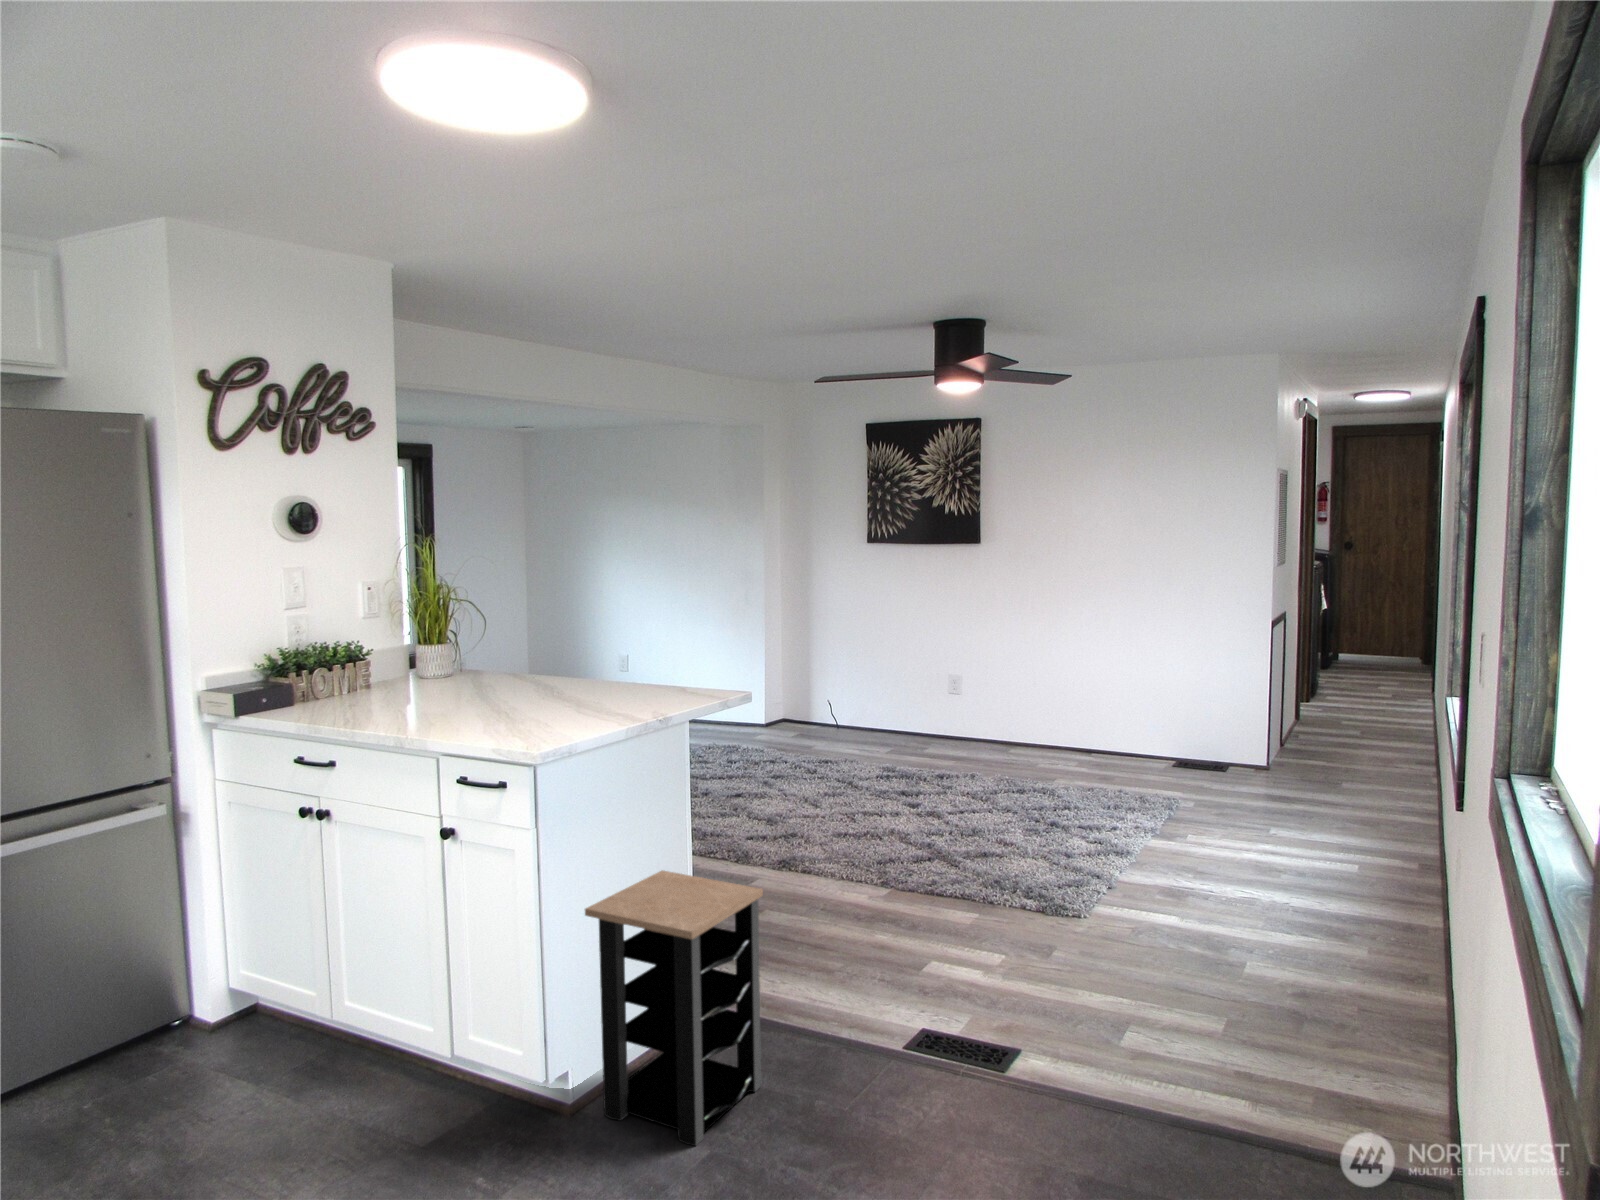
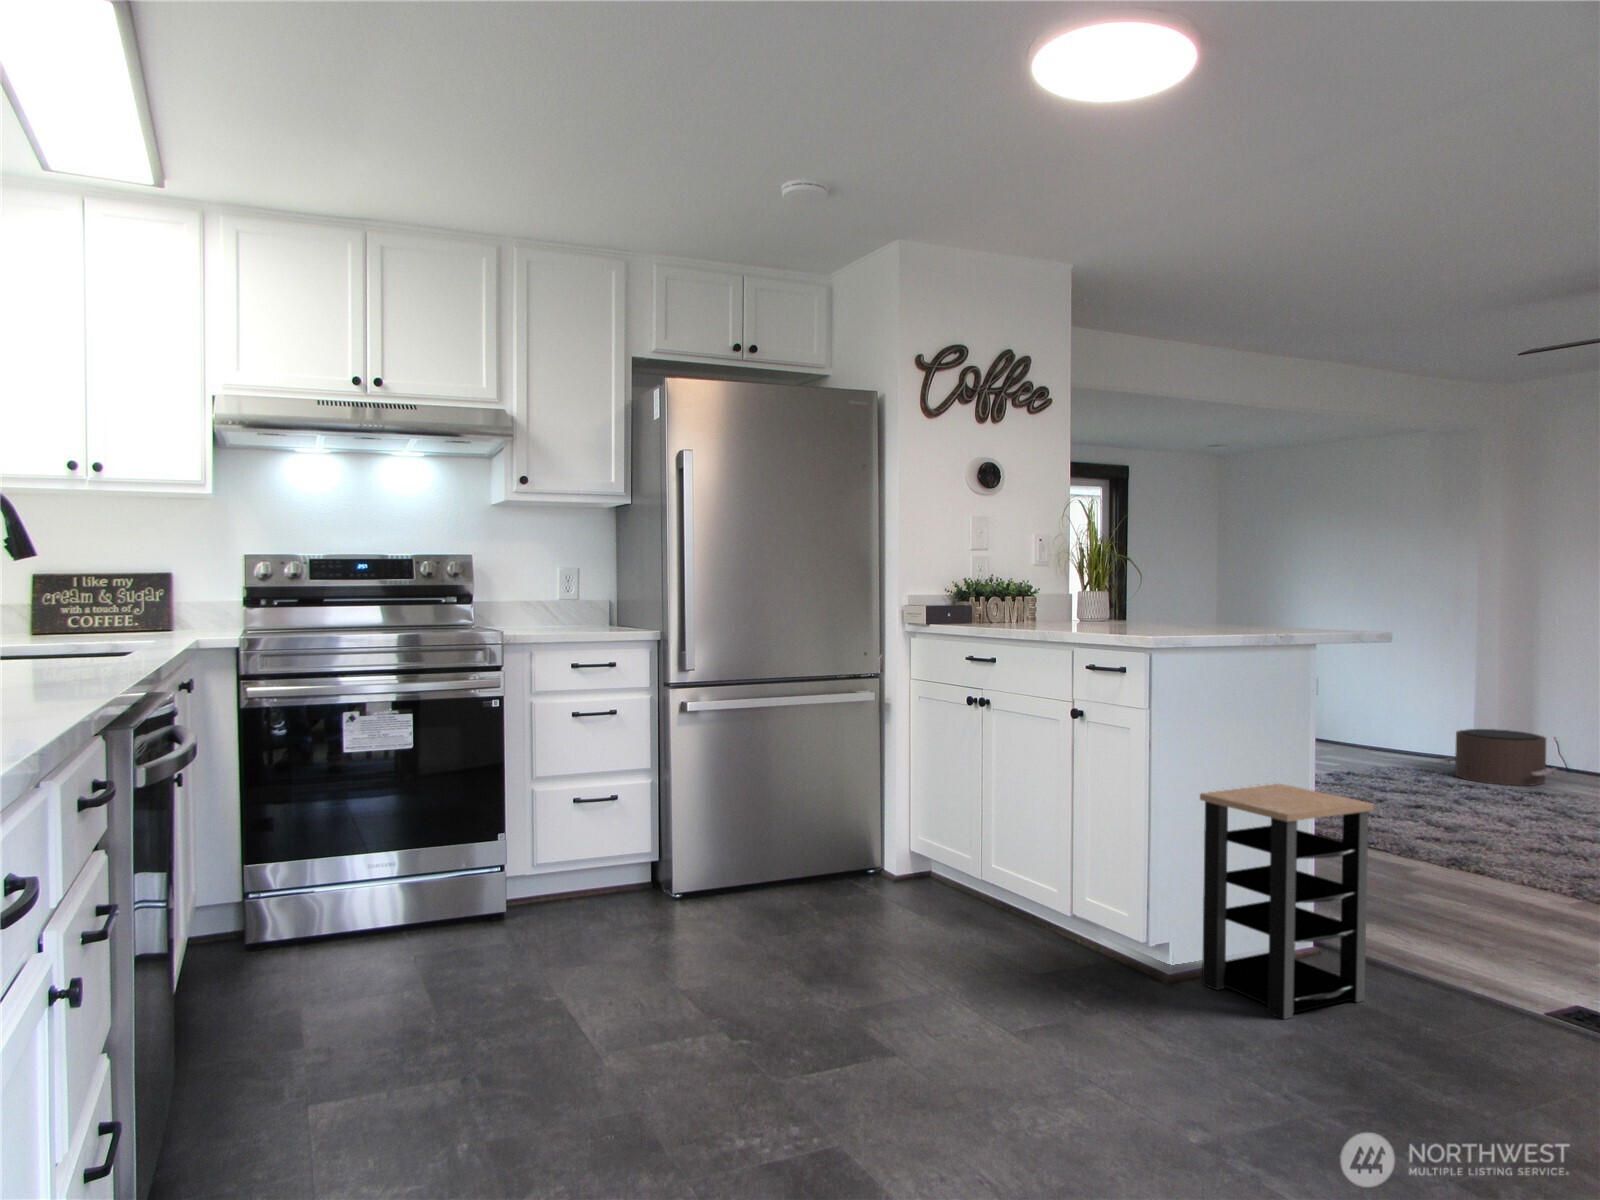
pouf: none [742,705,831,755] -> present [1438,729,1557,786]

